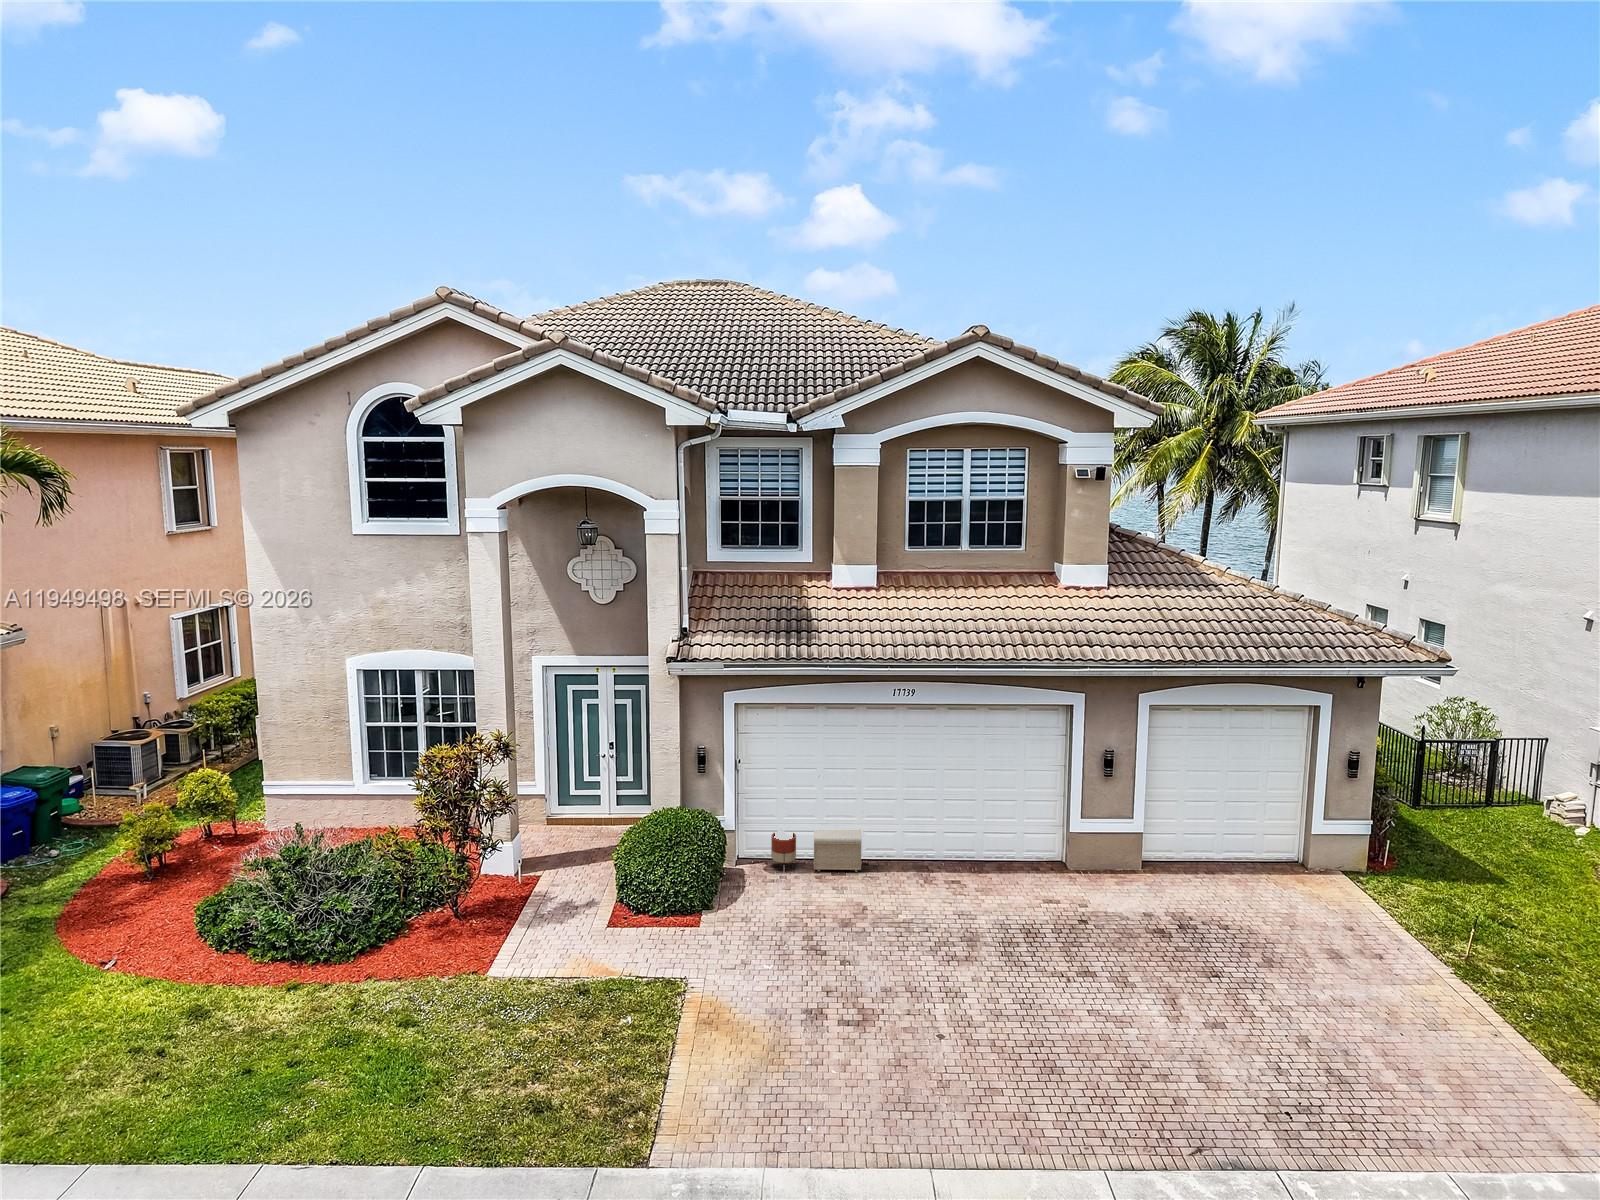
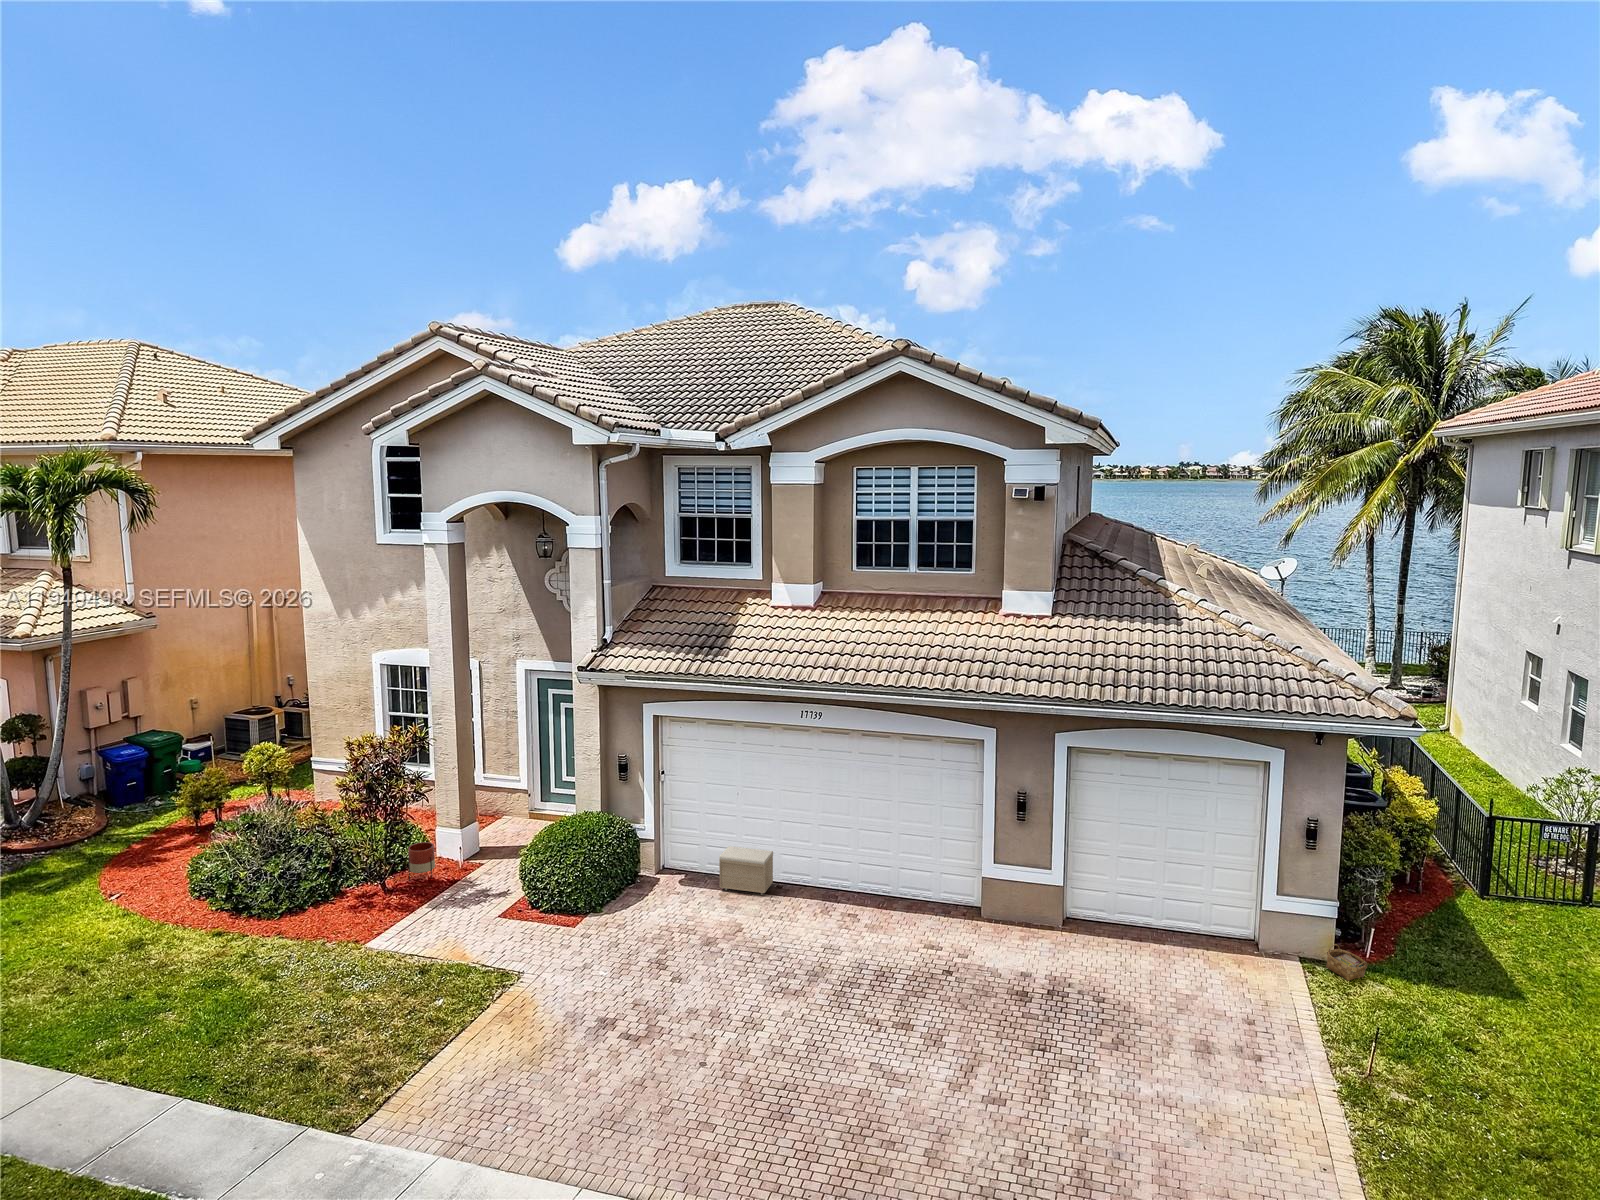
planter: present [771,833,796,864] -> present [408,842,435,881]
woven basket: none [1368,858,1405,888] -> present [1326,944,1367,981]

